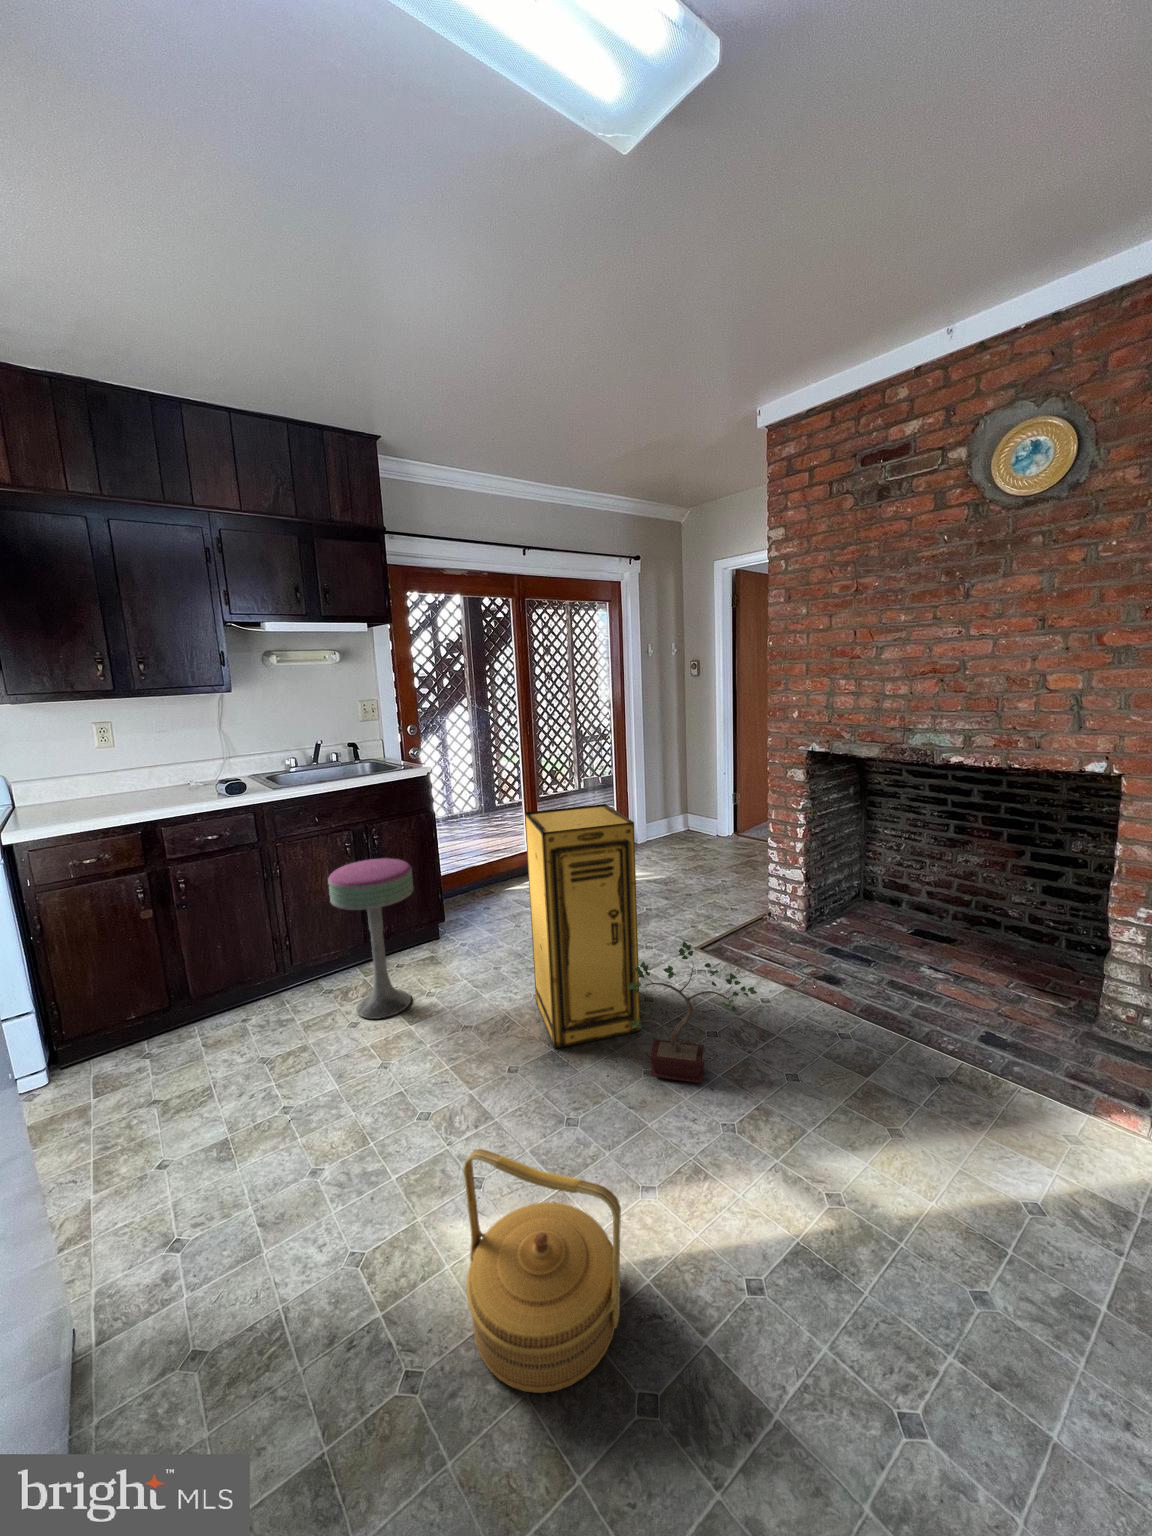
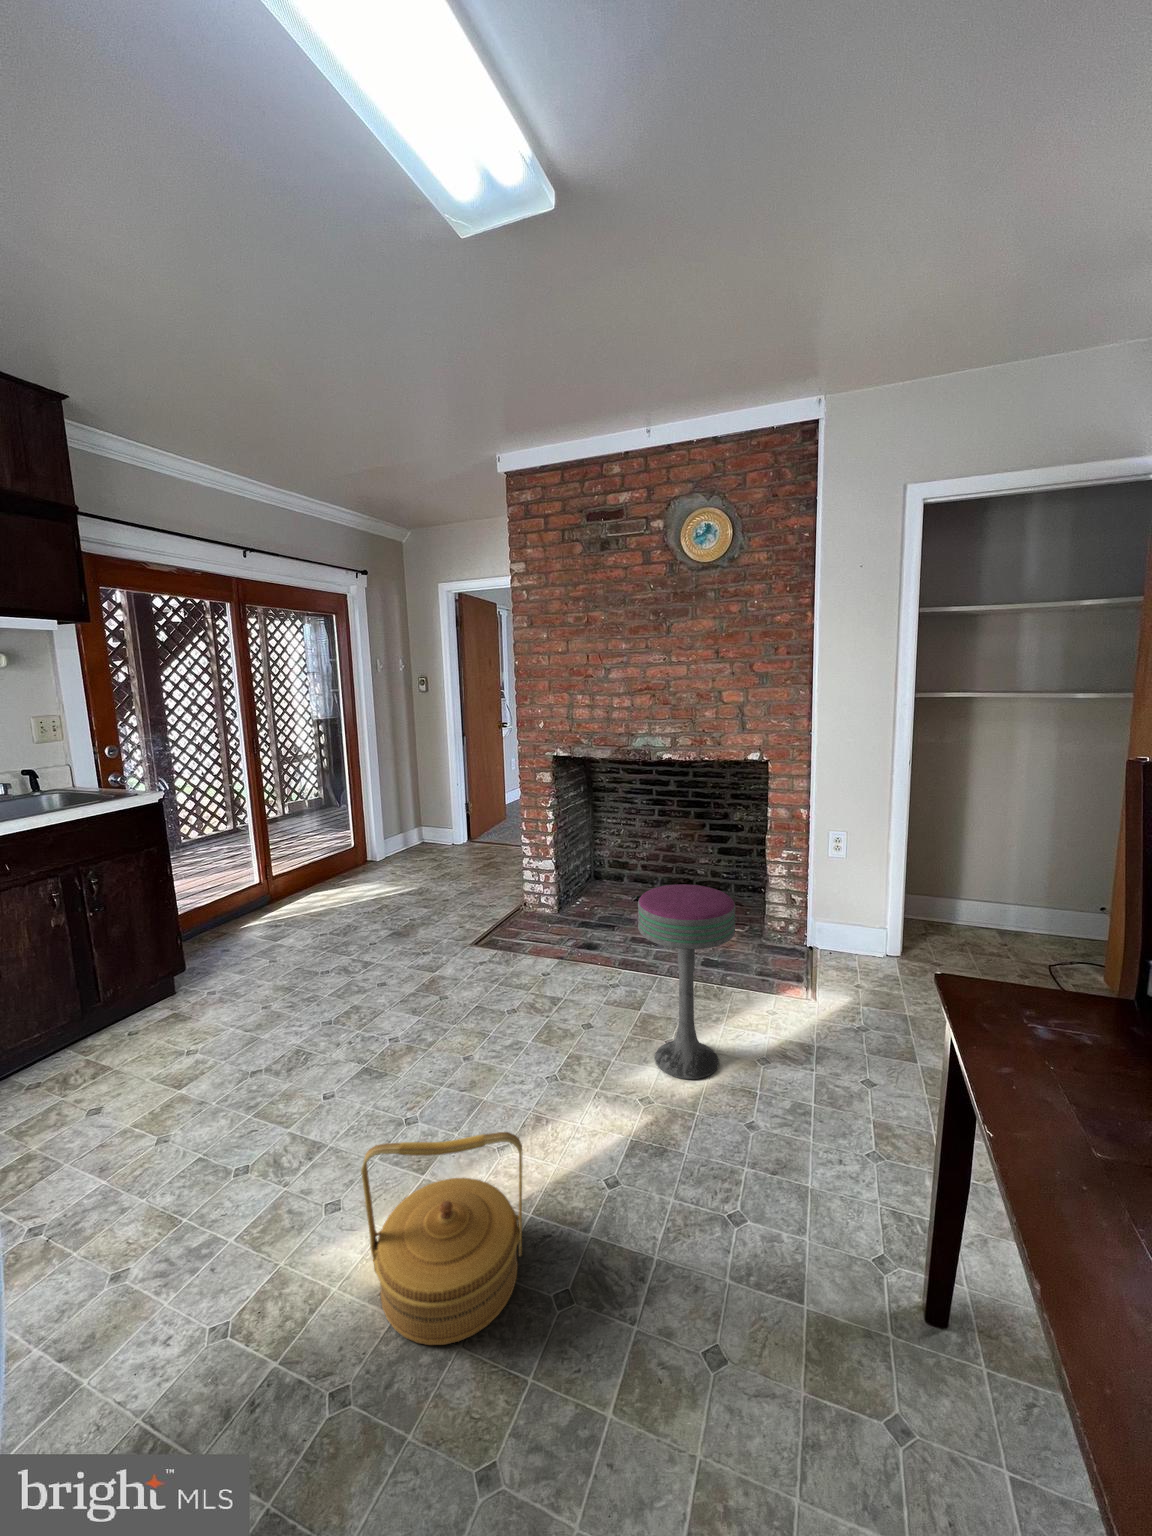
storage cabinet: present [525,804,640,1049] -> none [307,814,444,1066]
bar stool: present [328,858,414,1019] -> present [638,884,736,1079]
potted plant: present [627,942,757,1083] -> none [442,928,563,1062]

